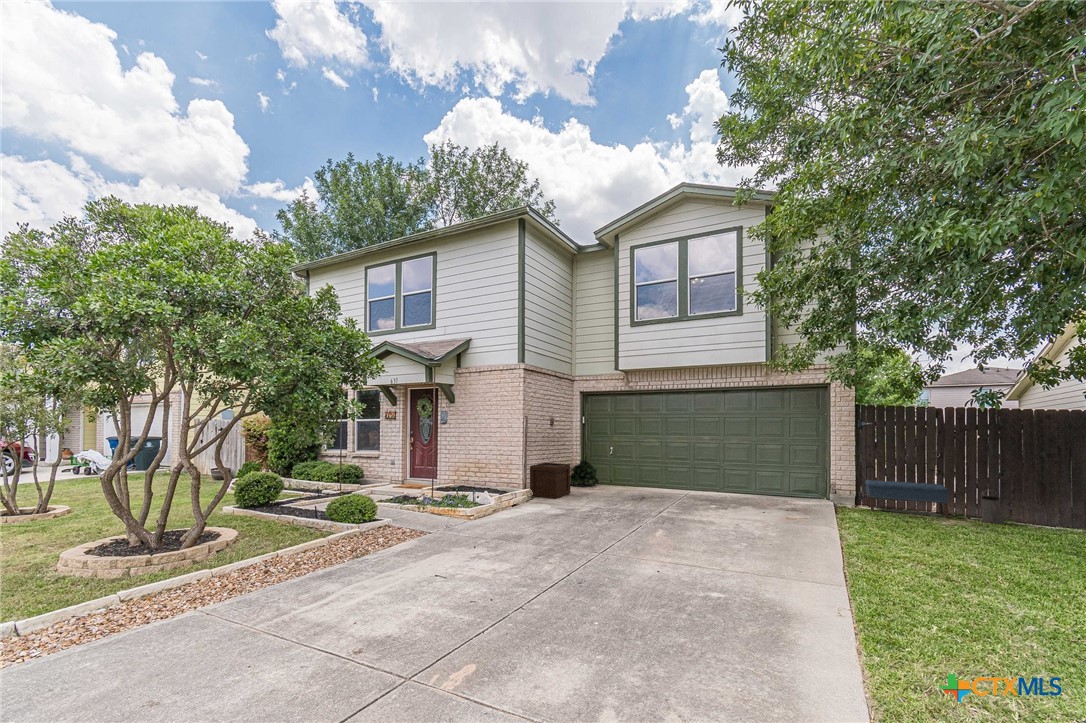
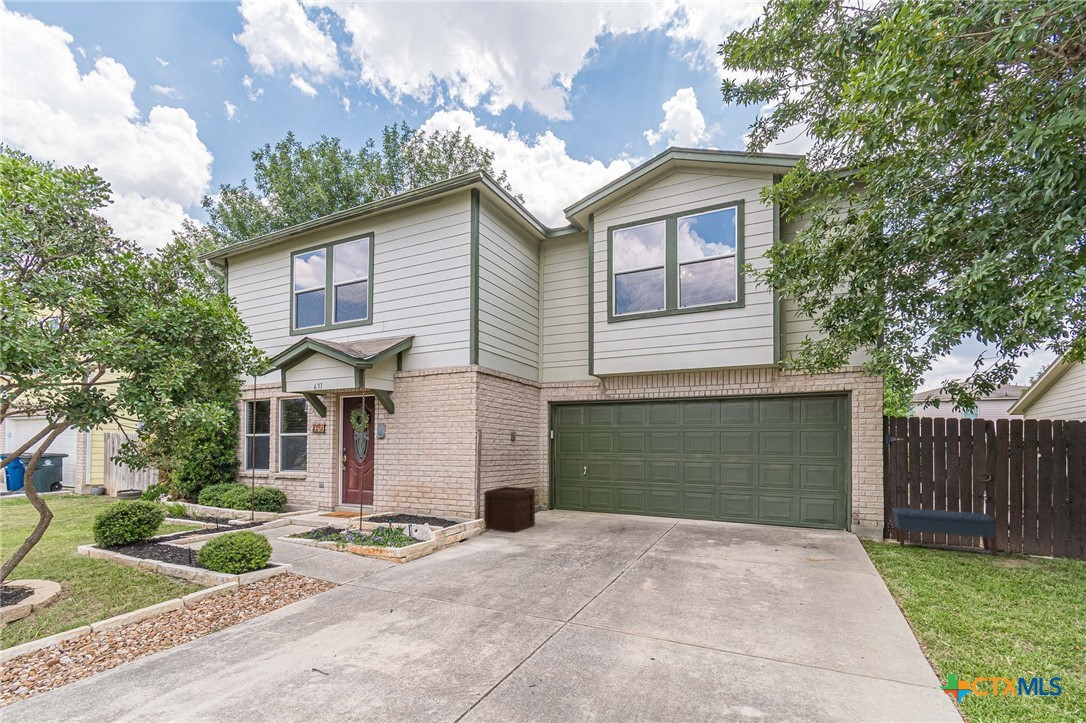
potted plant: present [570,460,599,486] -> none [536,483,572,515]
watering can: present [981,492,1004,524] -> none [1035,521,1067,565]

